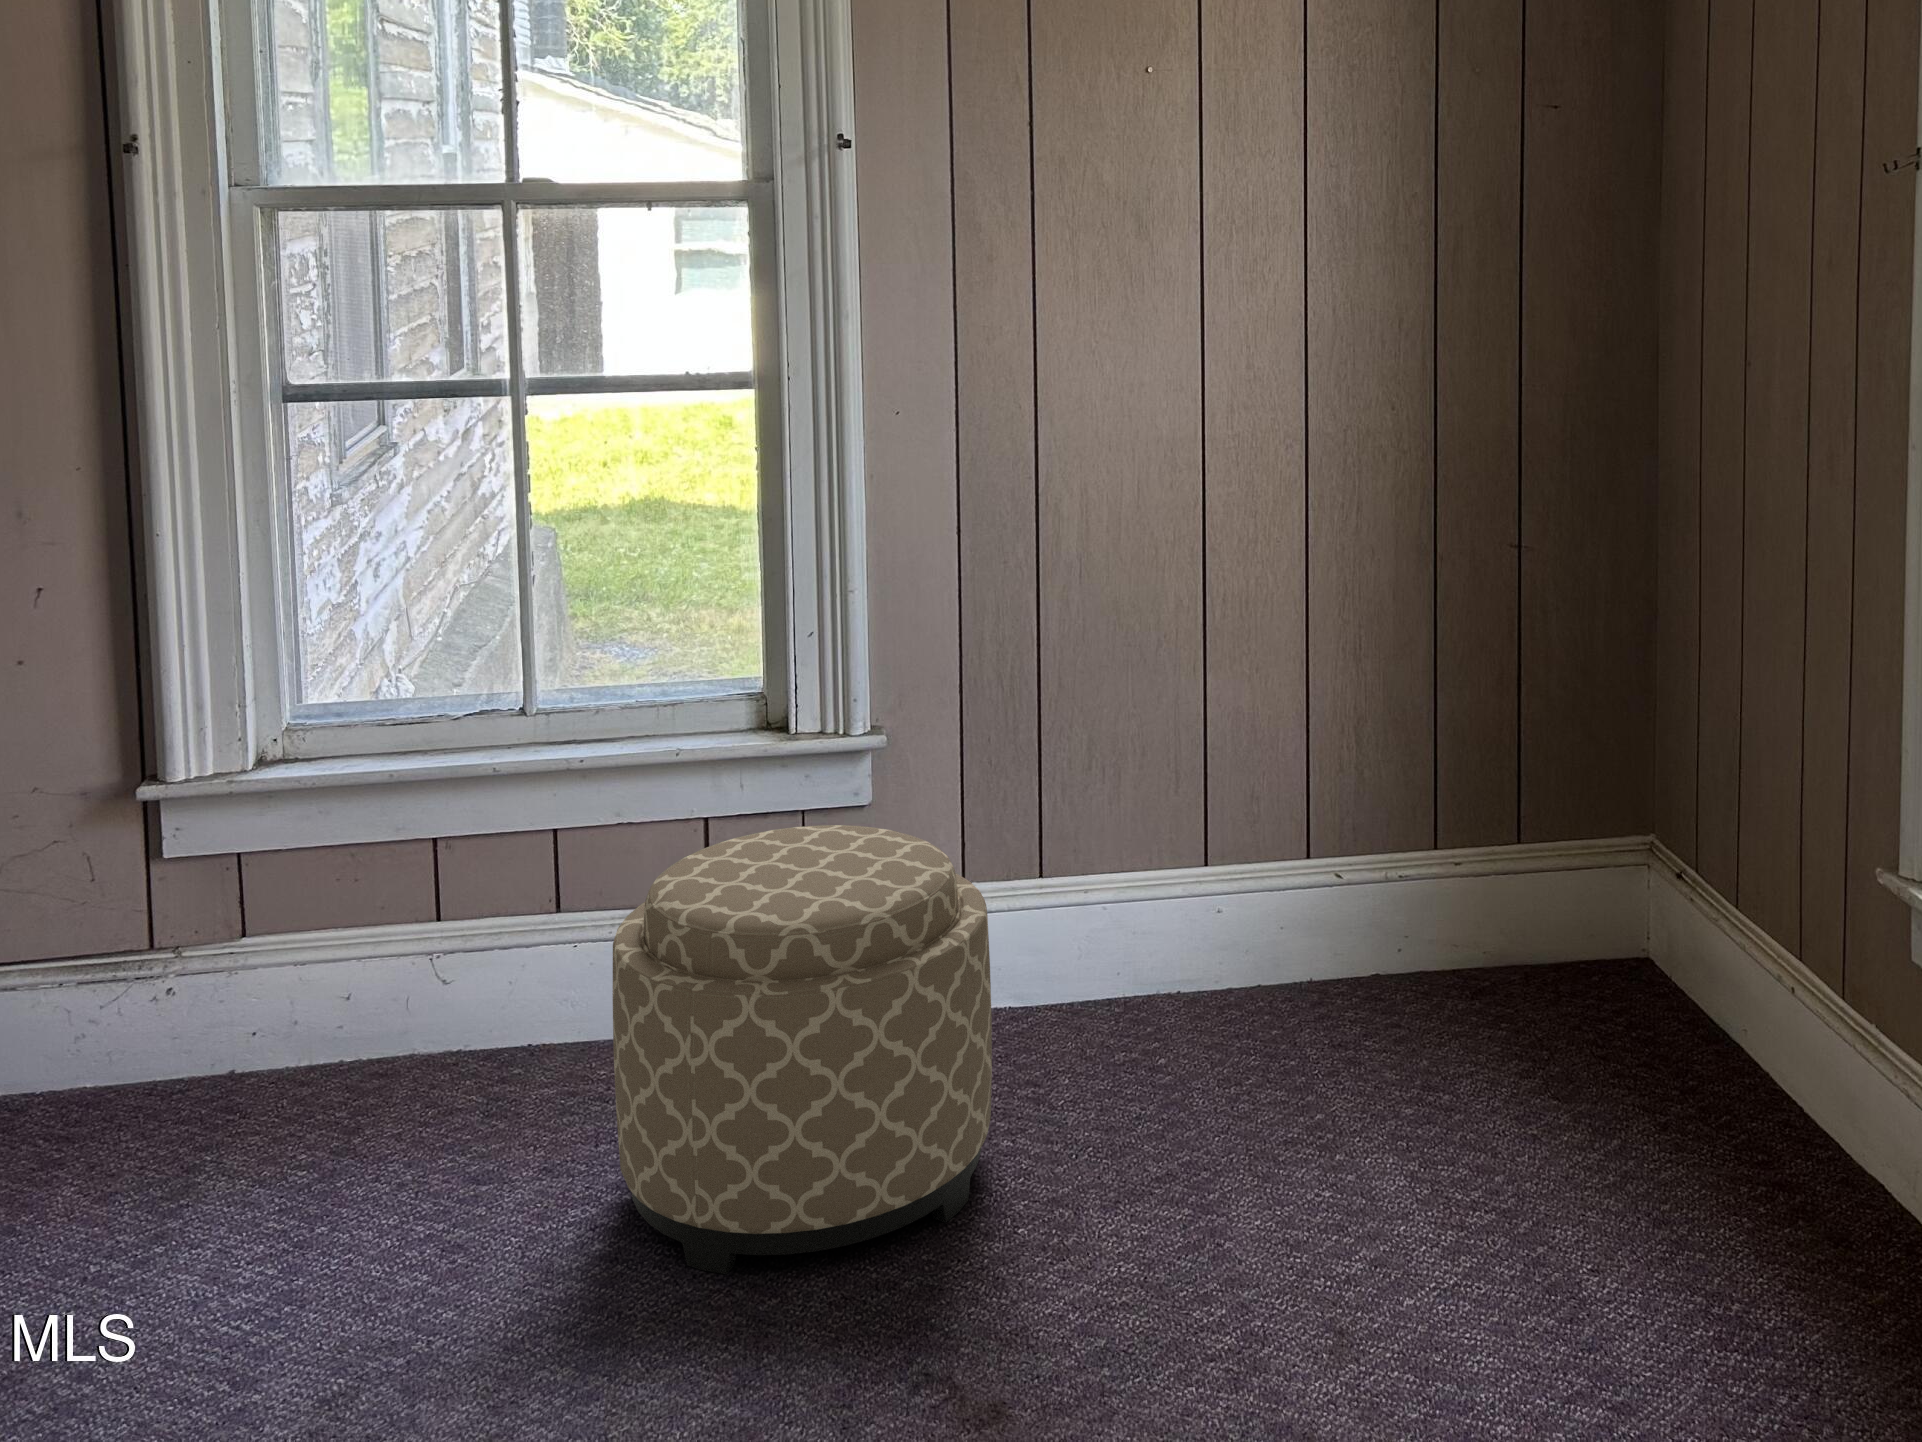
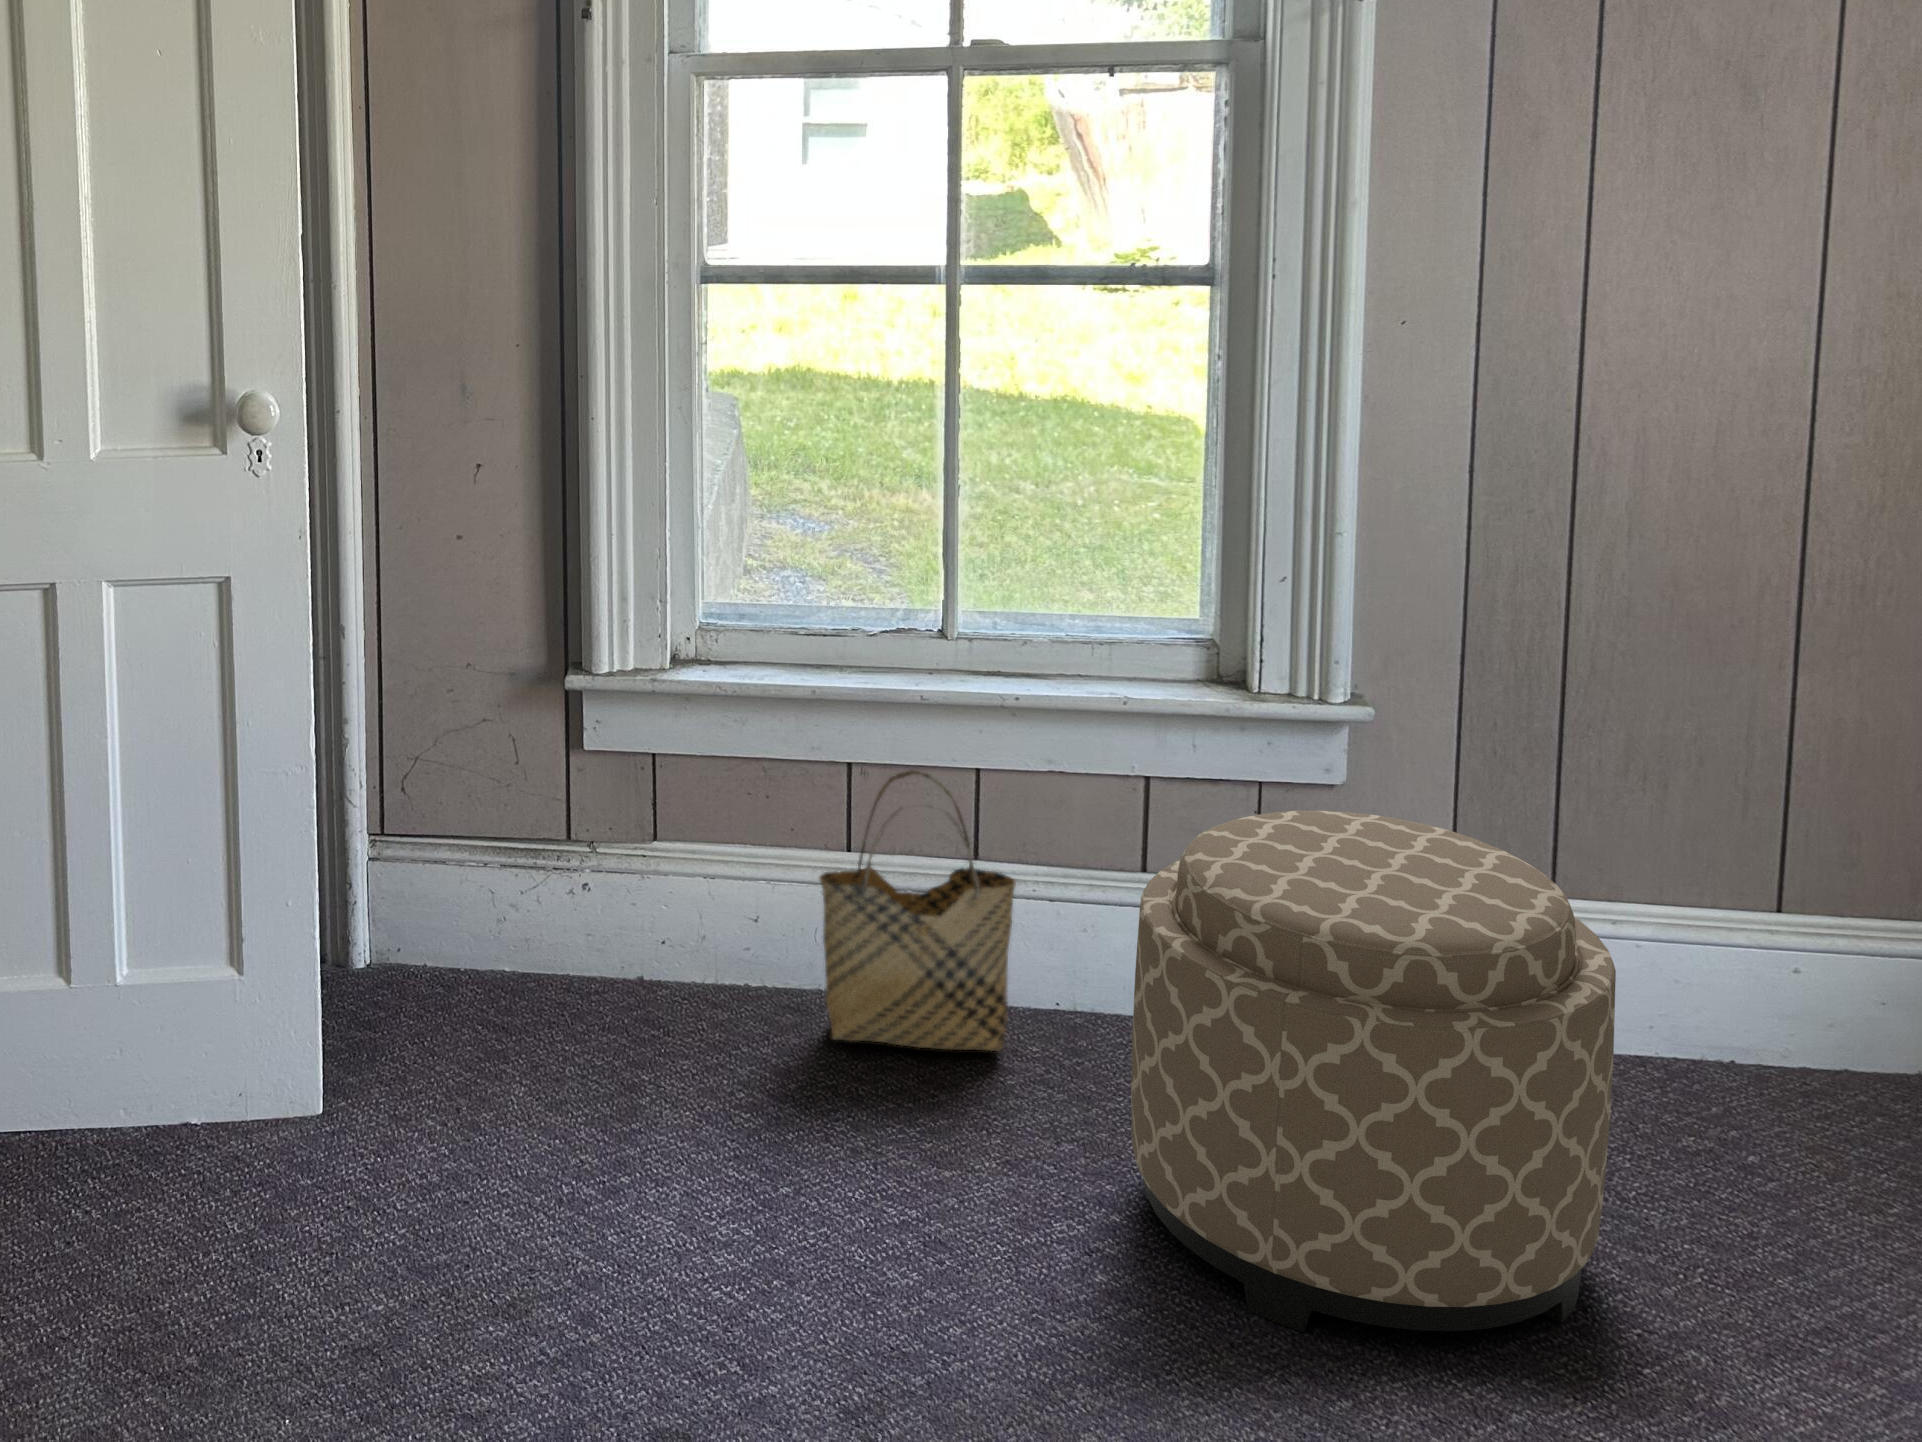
woven basket: none [388,837,580,1099] -> present [819,771,1016,1051]

